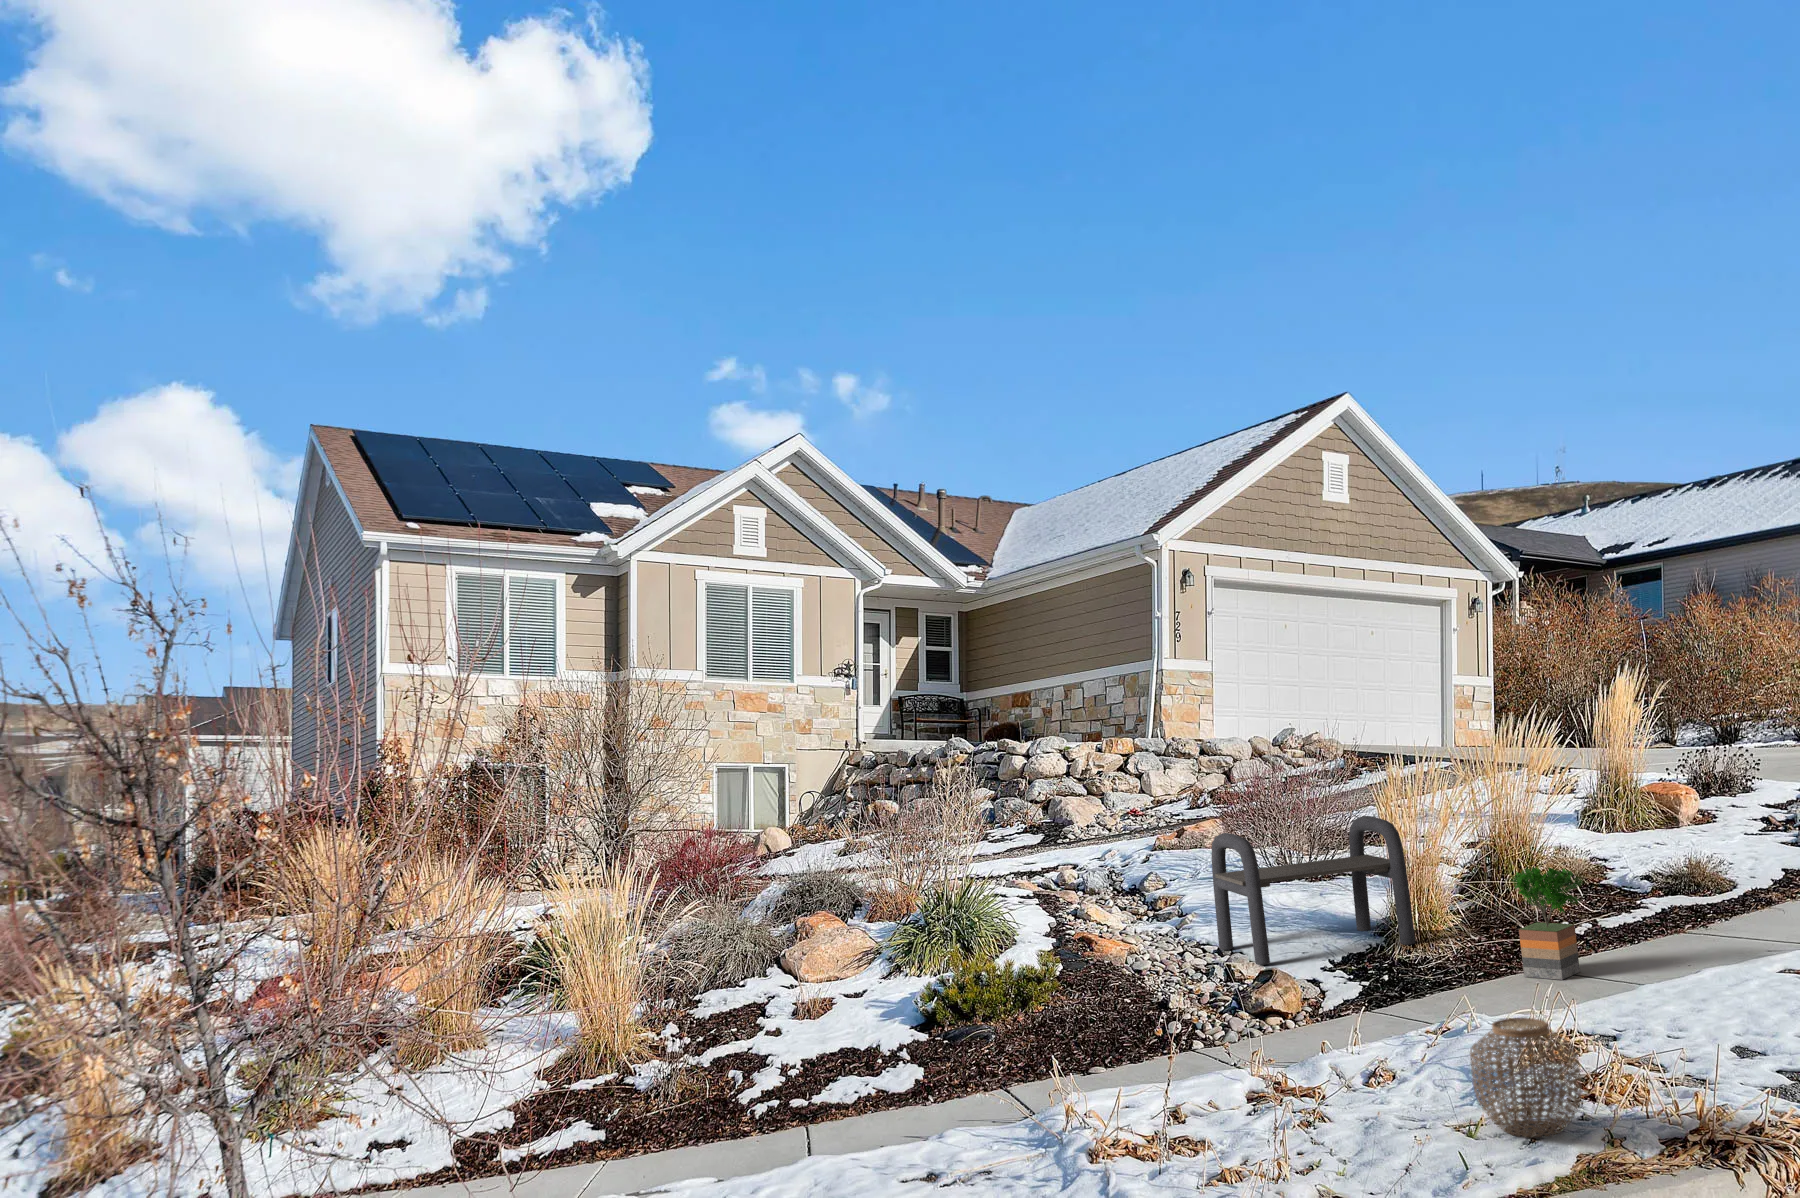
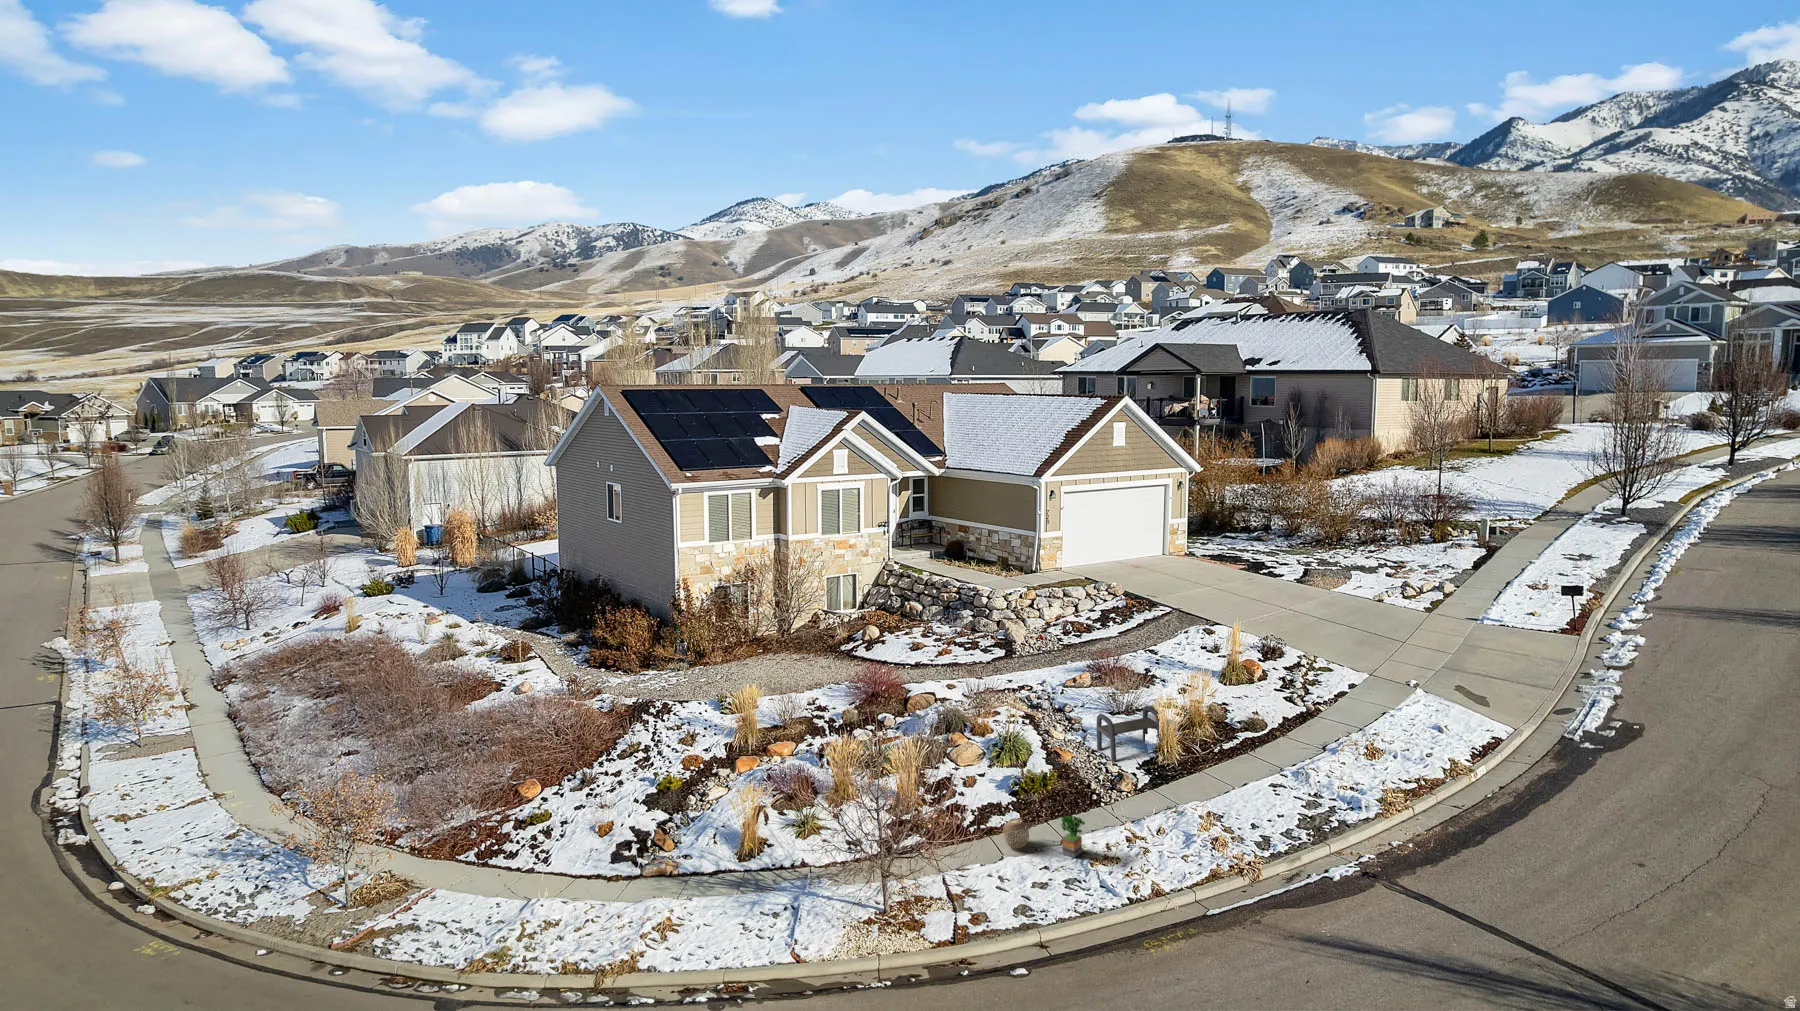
potted tree: present [1512,867,1582,980] -> present [1061,816,1085,857]
woven basket: present [1470,1018,1582,1137] -> present [1003,818,1029,849]

